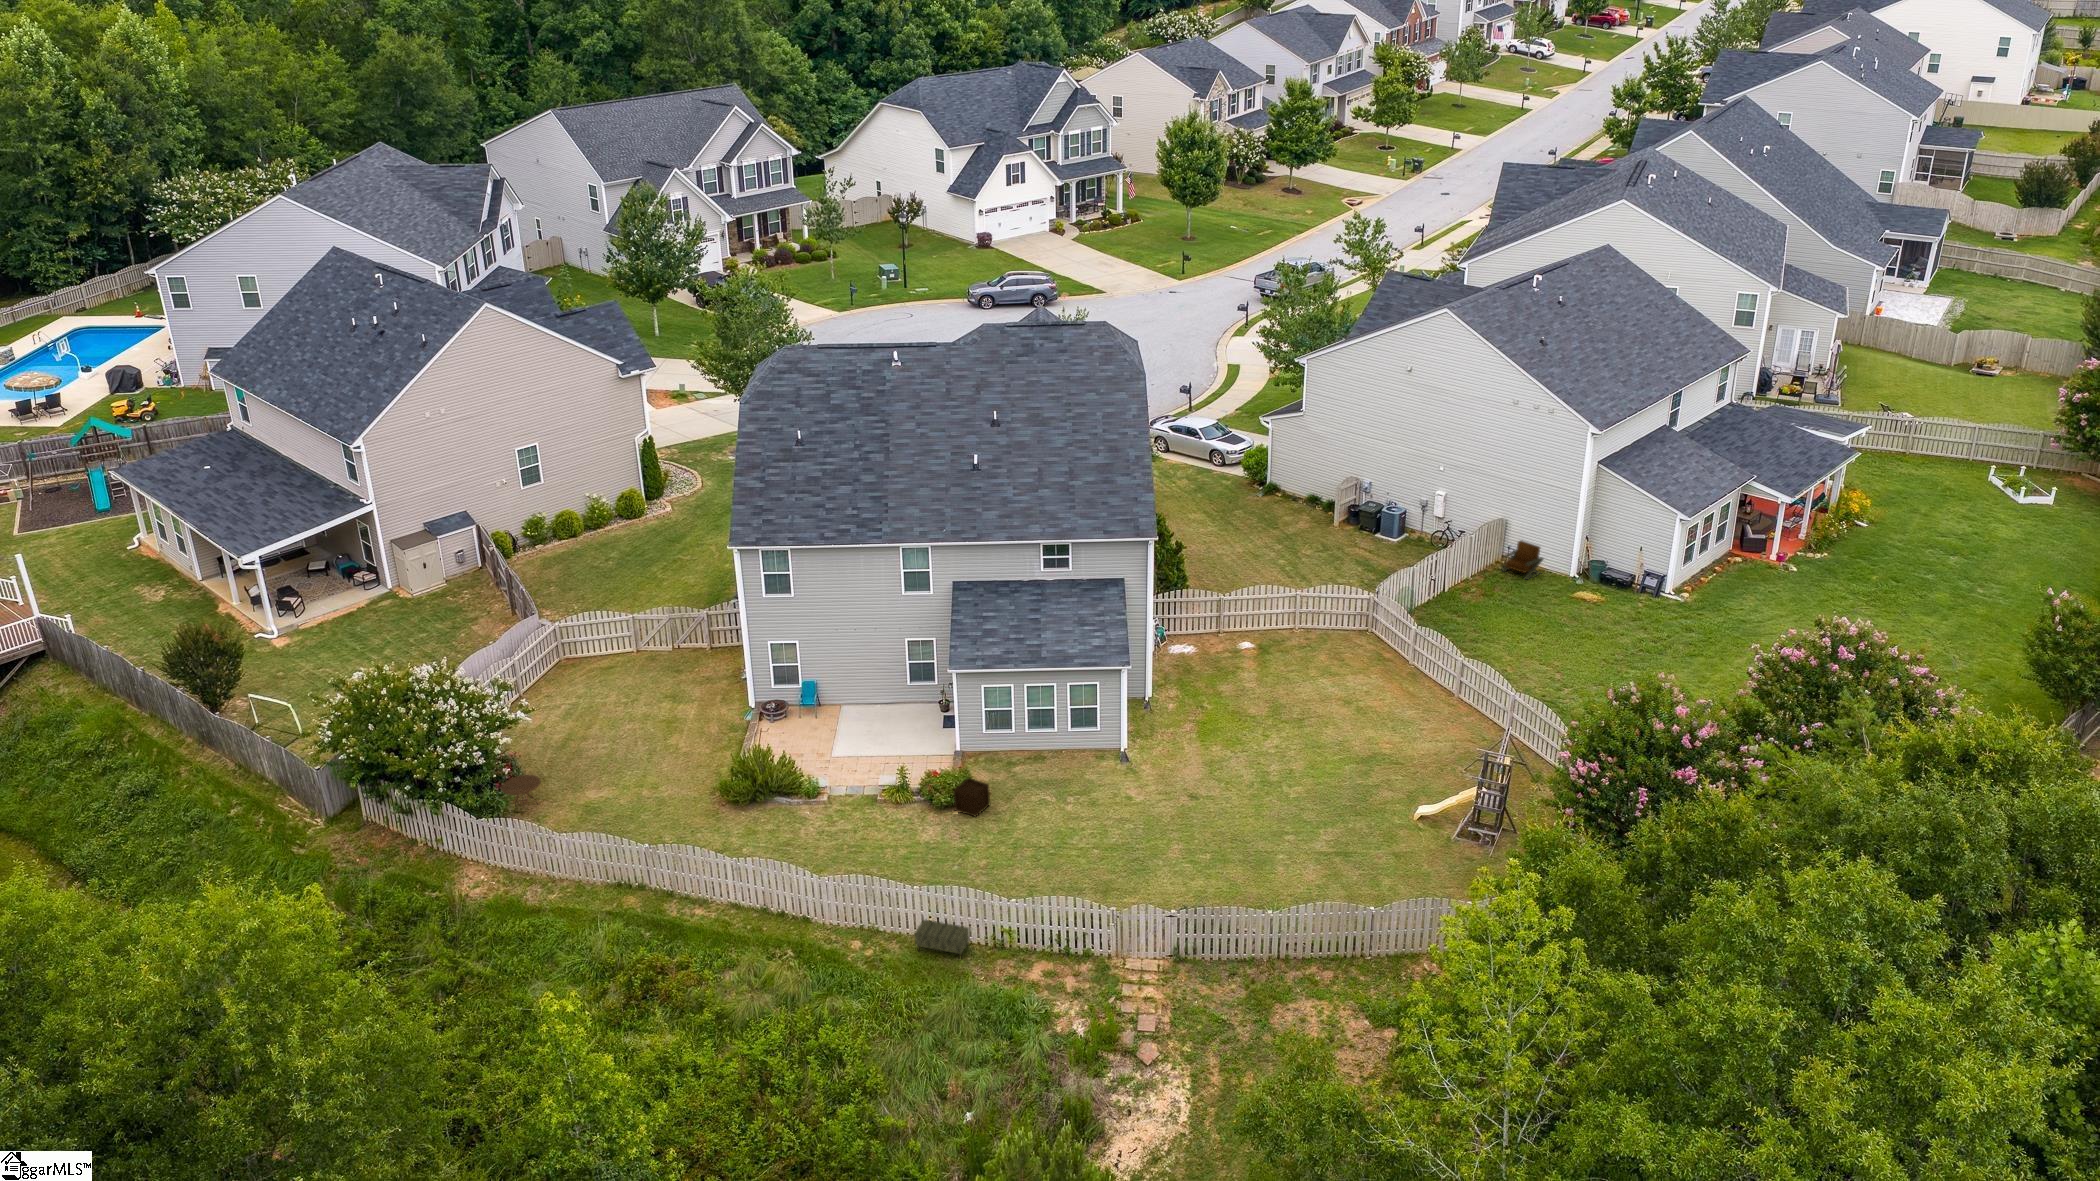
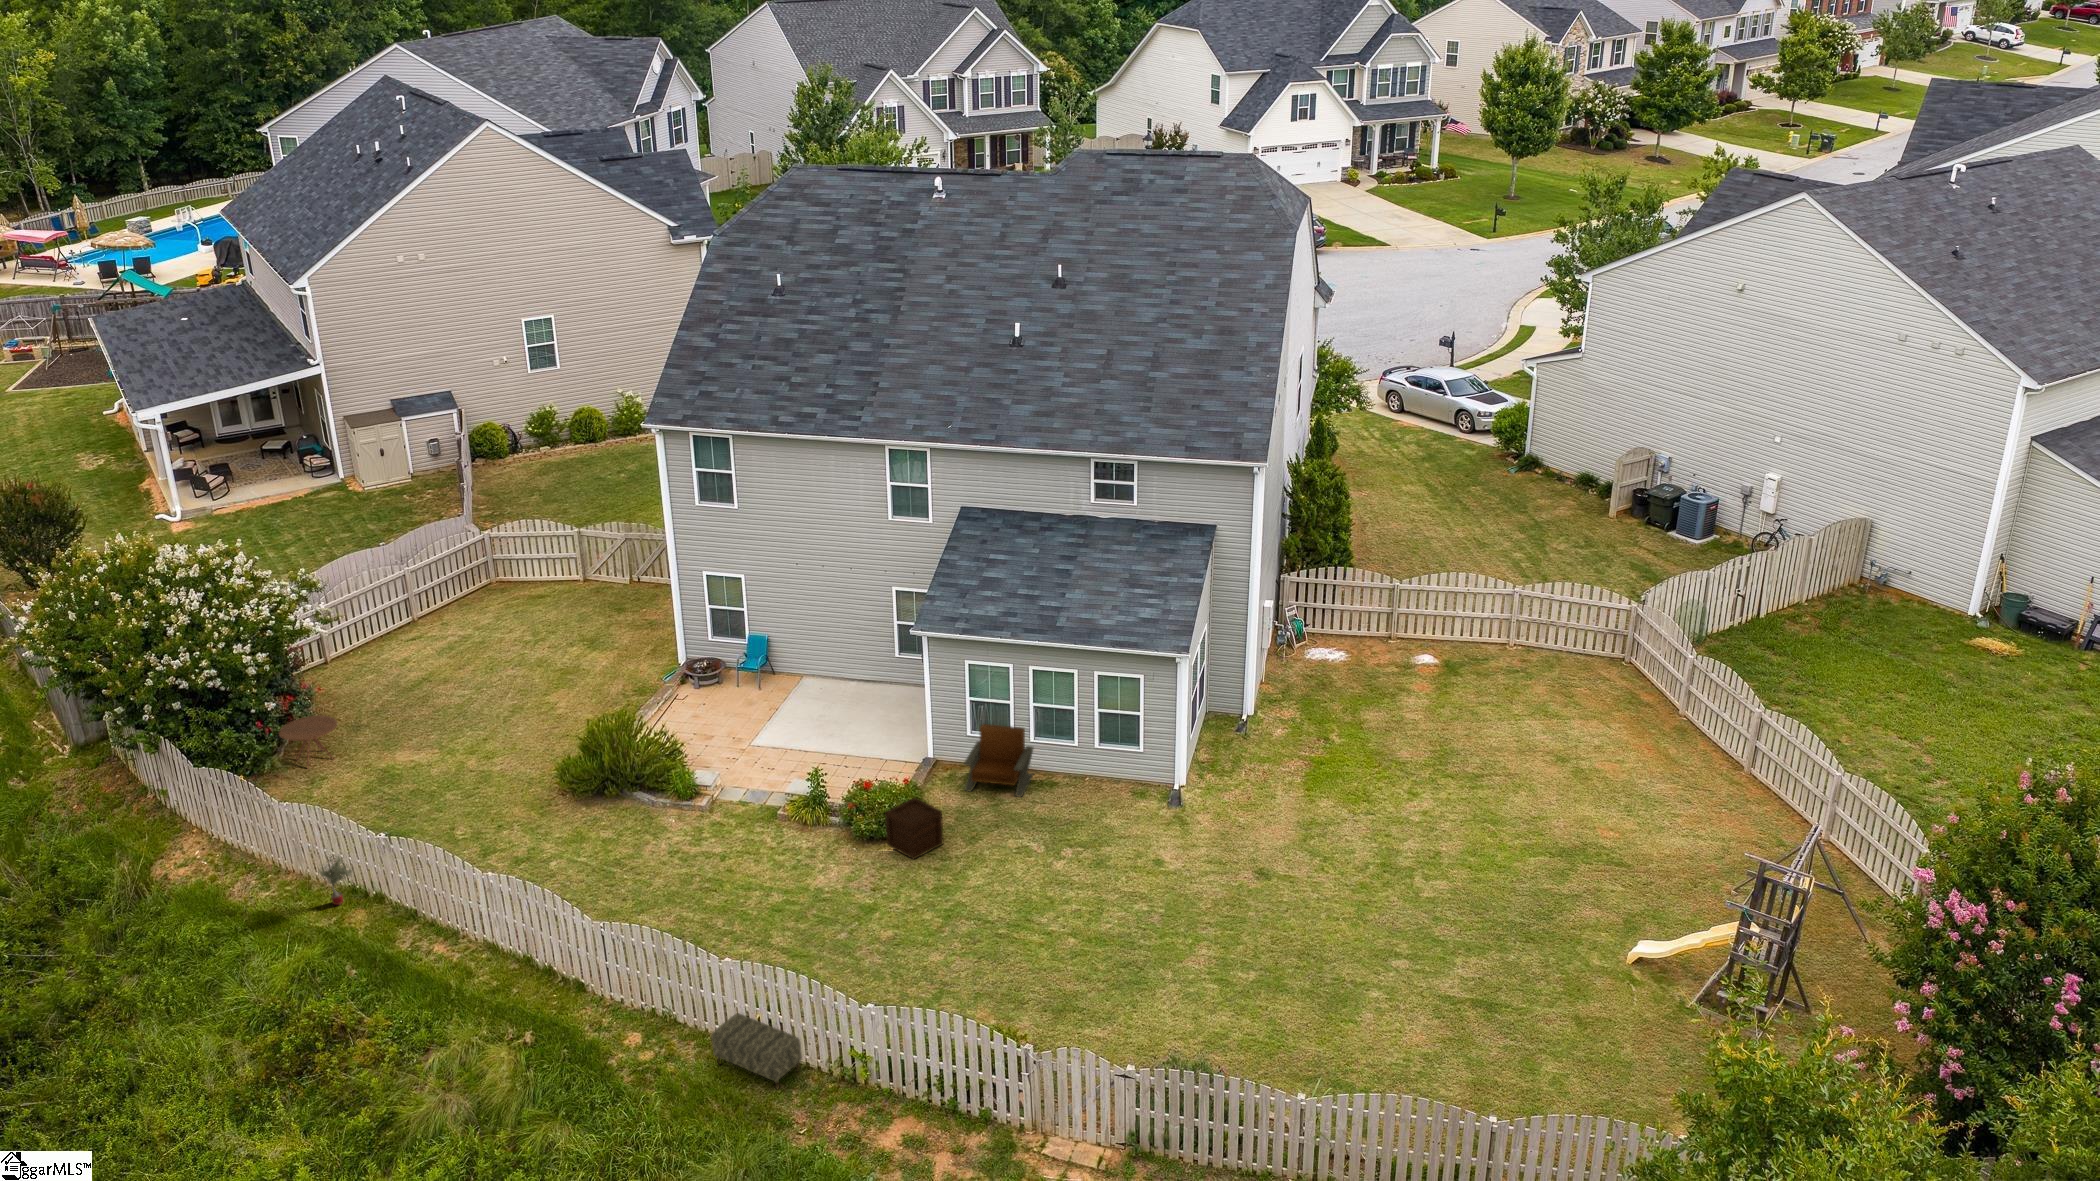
lounge chair: present [1502,541,1543,580] -> present [964,724,1033,797]
potted tree: none [595,864,621,898] -> present [319,856,353,905]

